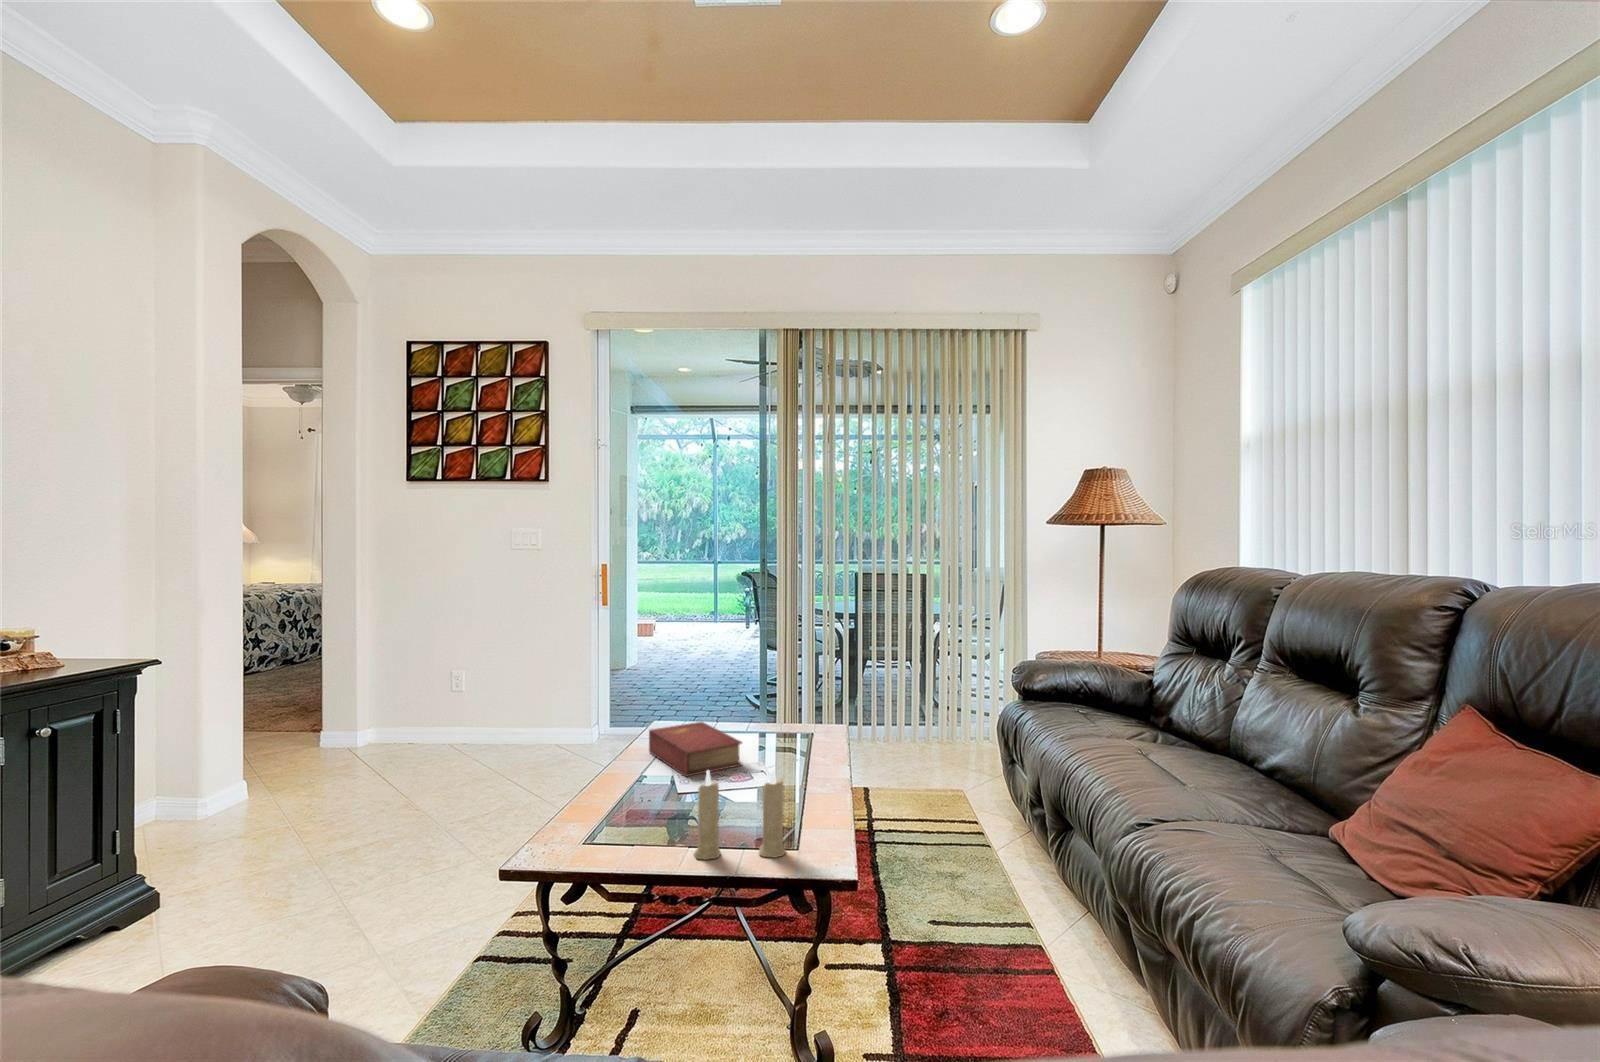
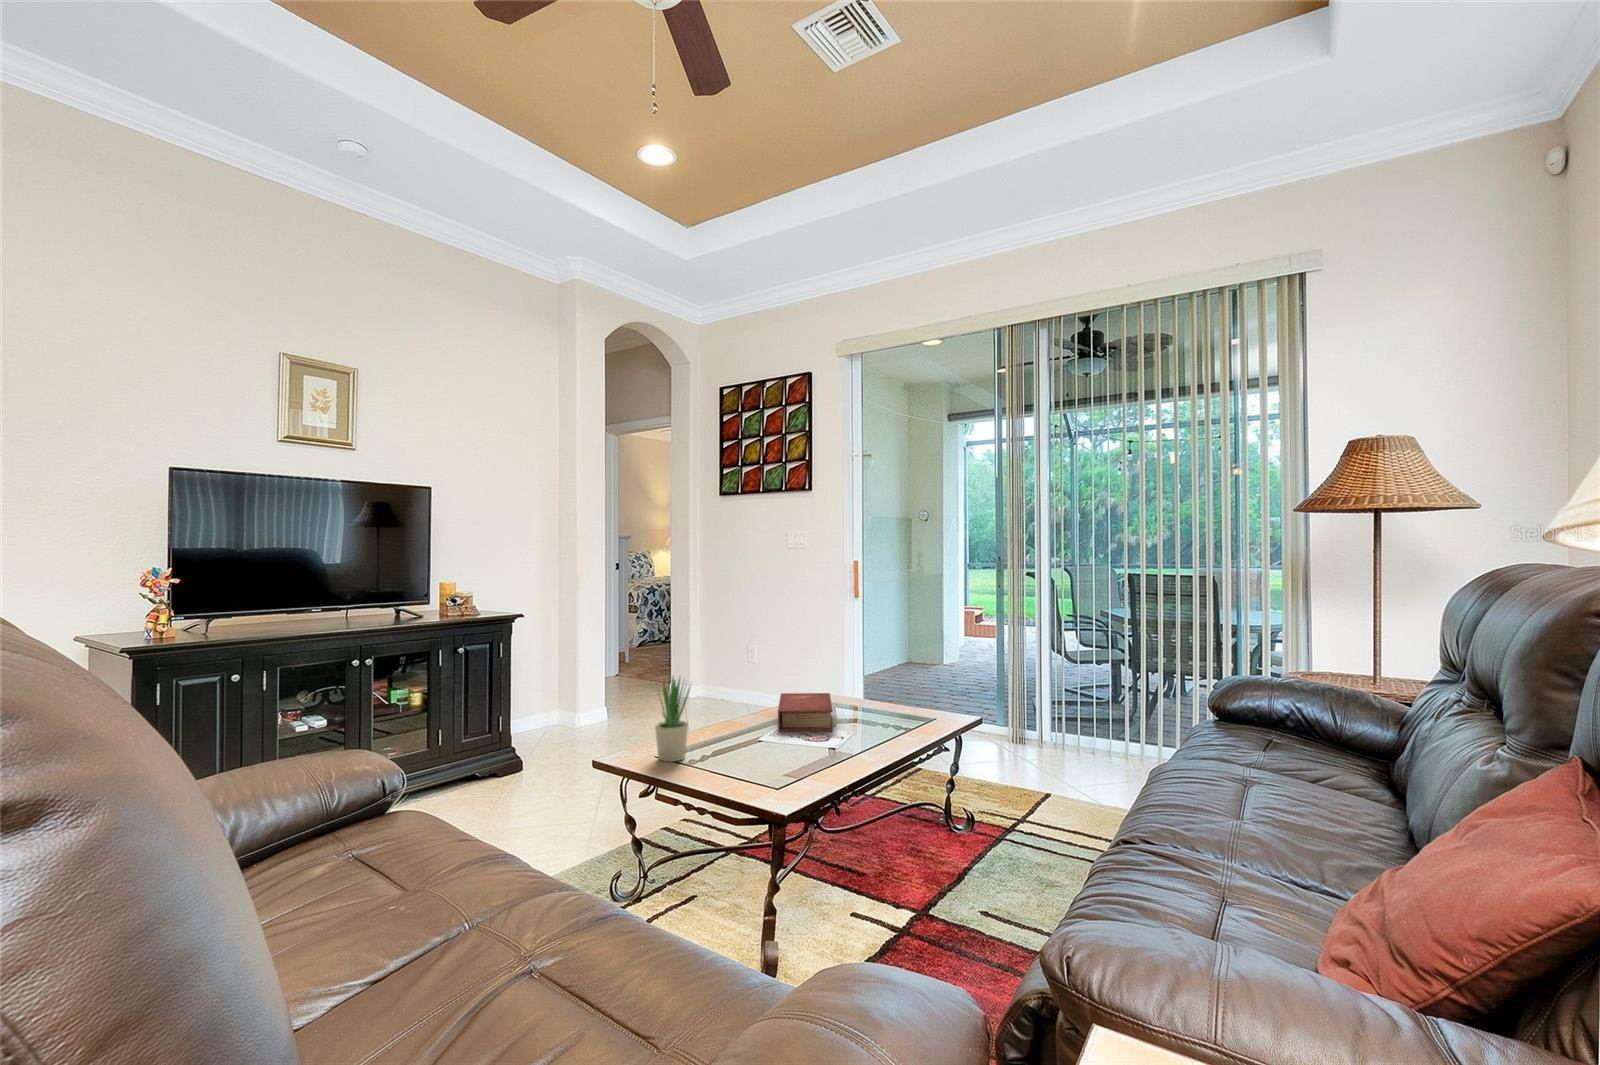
potted plant: none [598,717,652,847] -> present [655,677,690,762]
candle: present [694,770,786,860] -> none [696,707,762,789]

